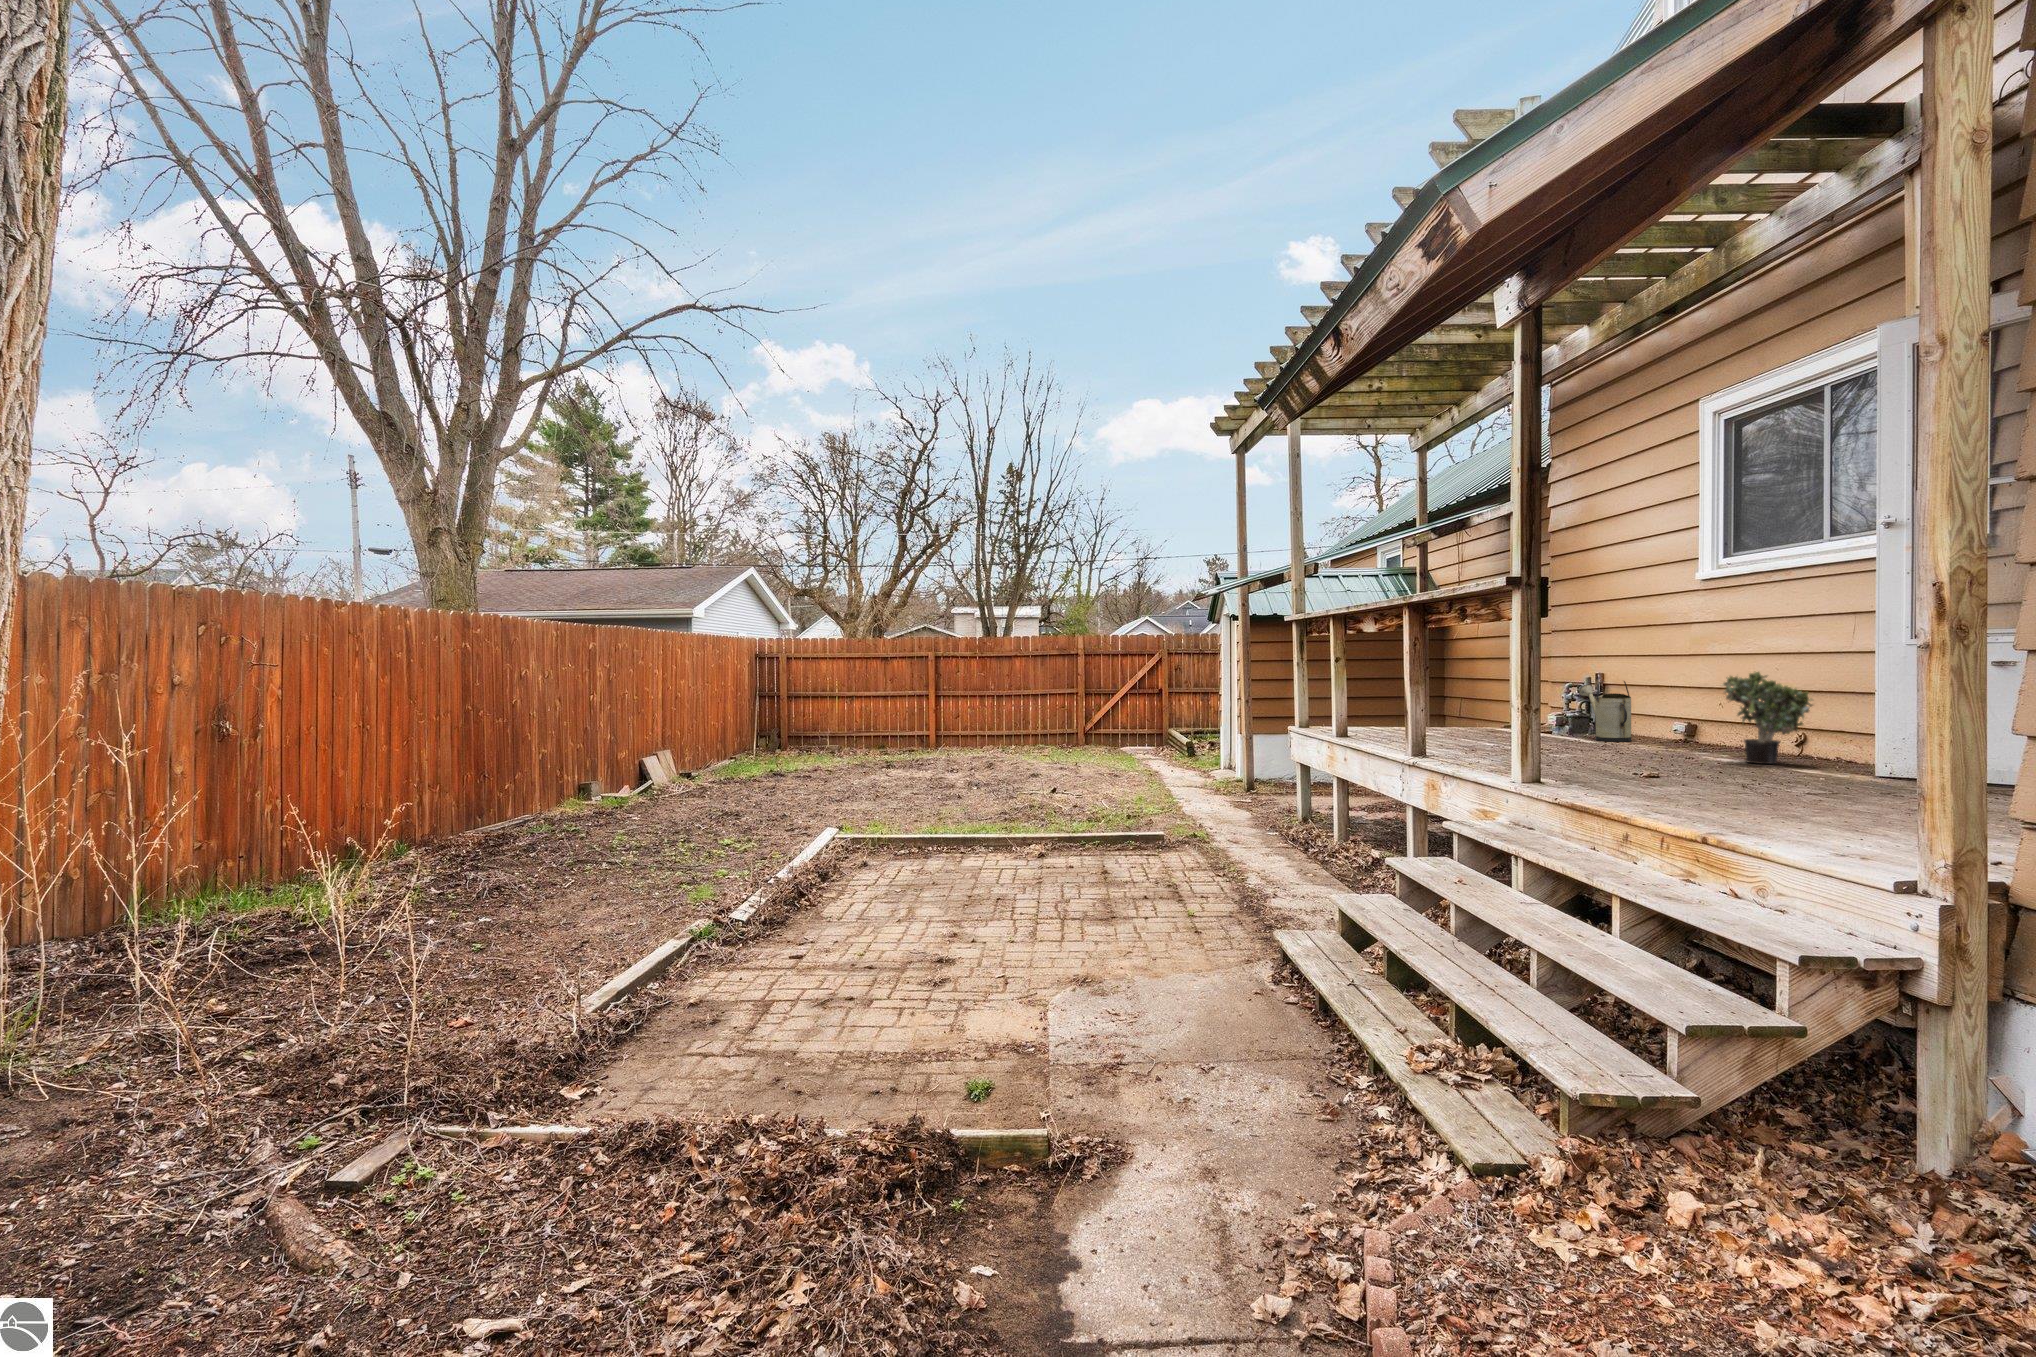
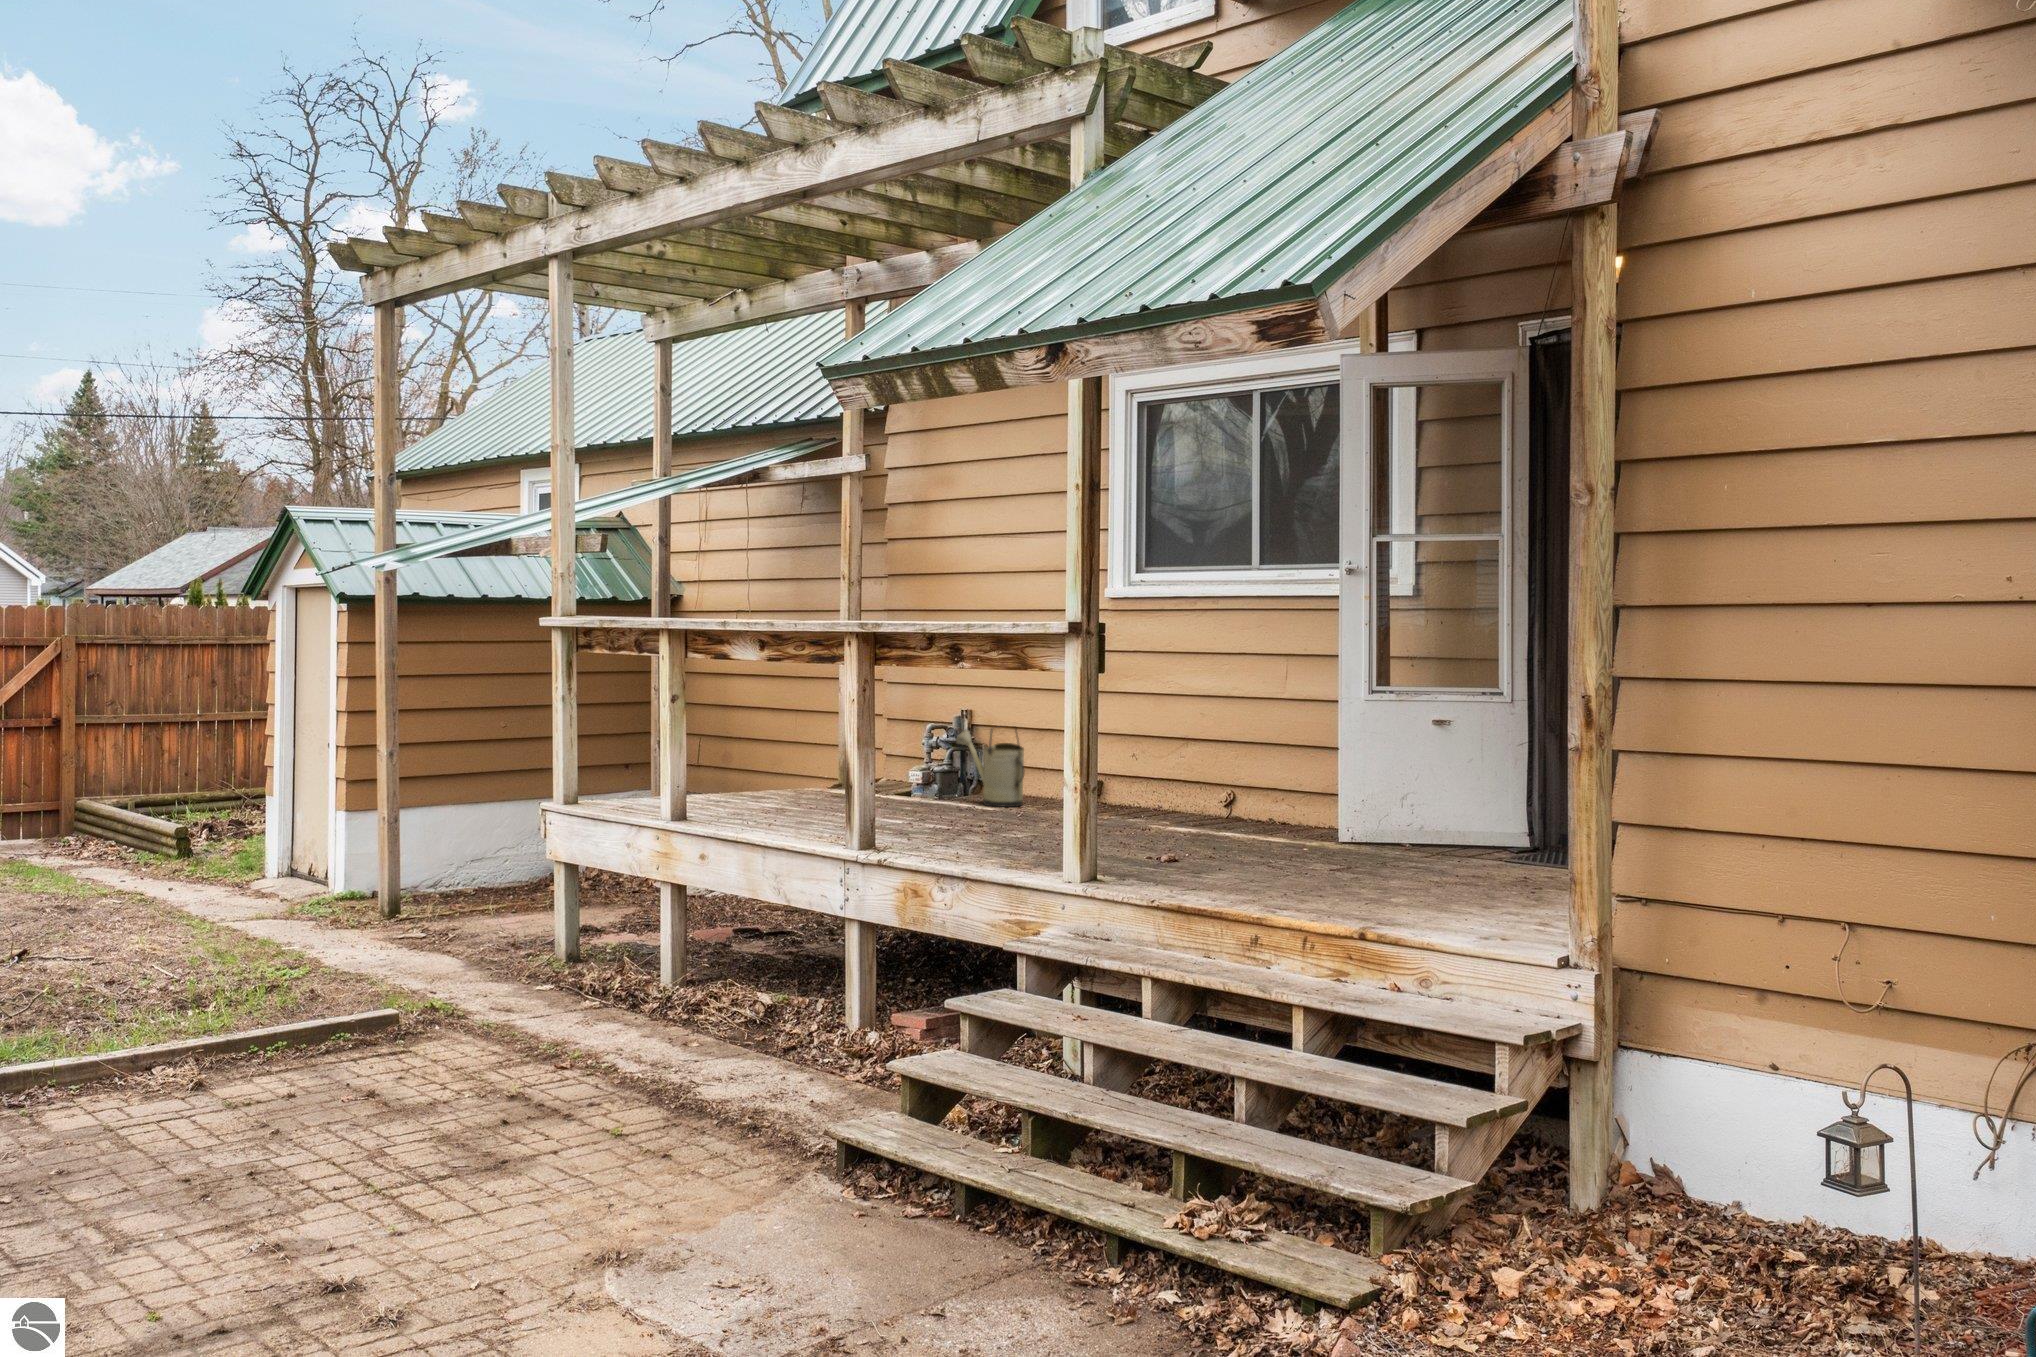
potted plant: present [1723,672,1813,764] -> none [1169,726,1257,833]

